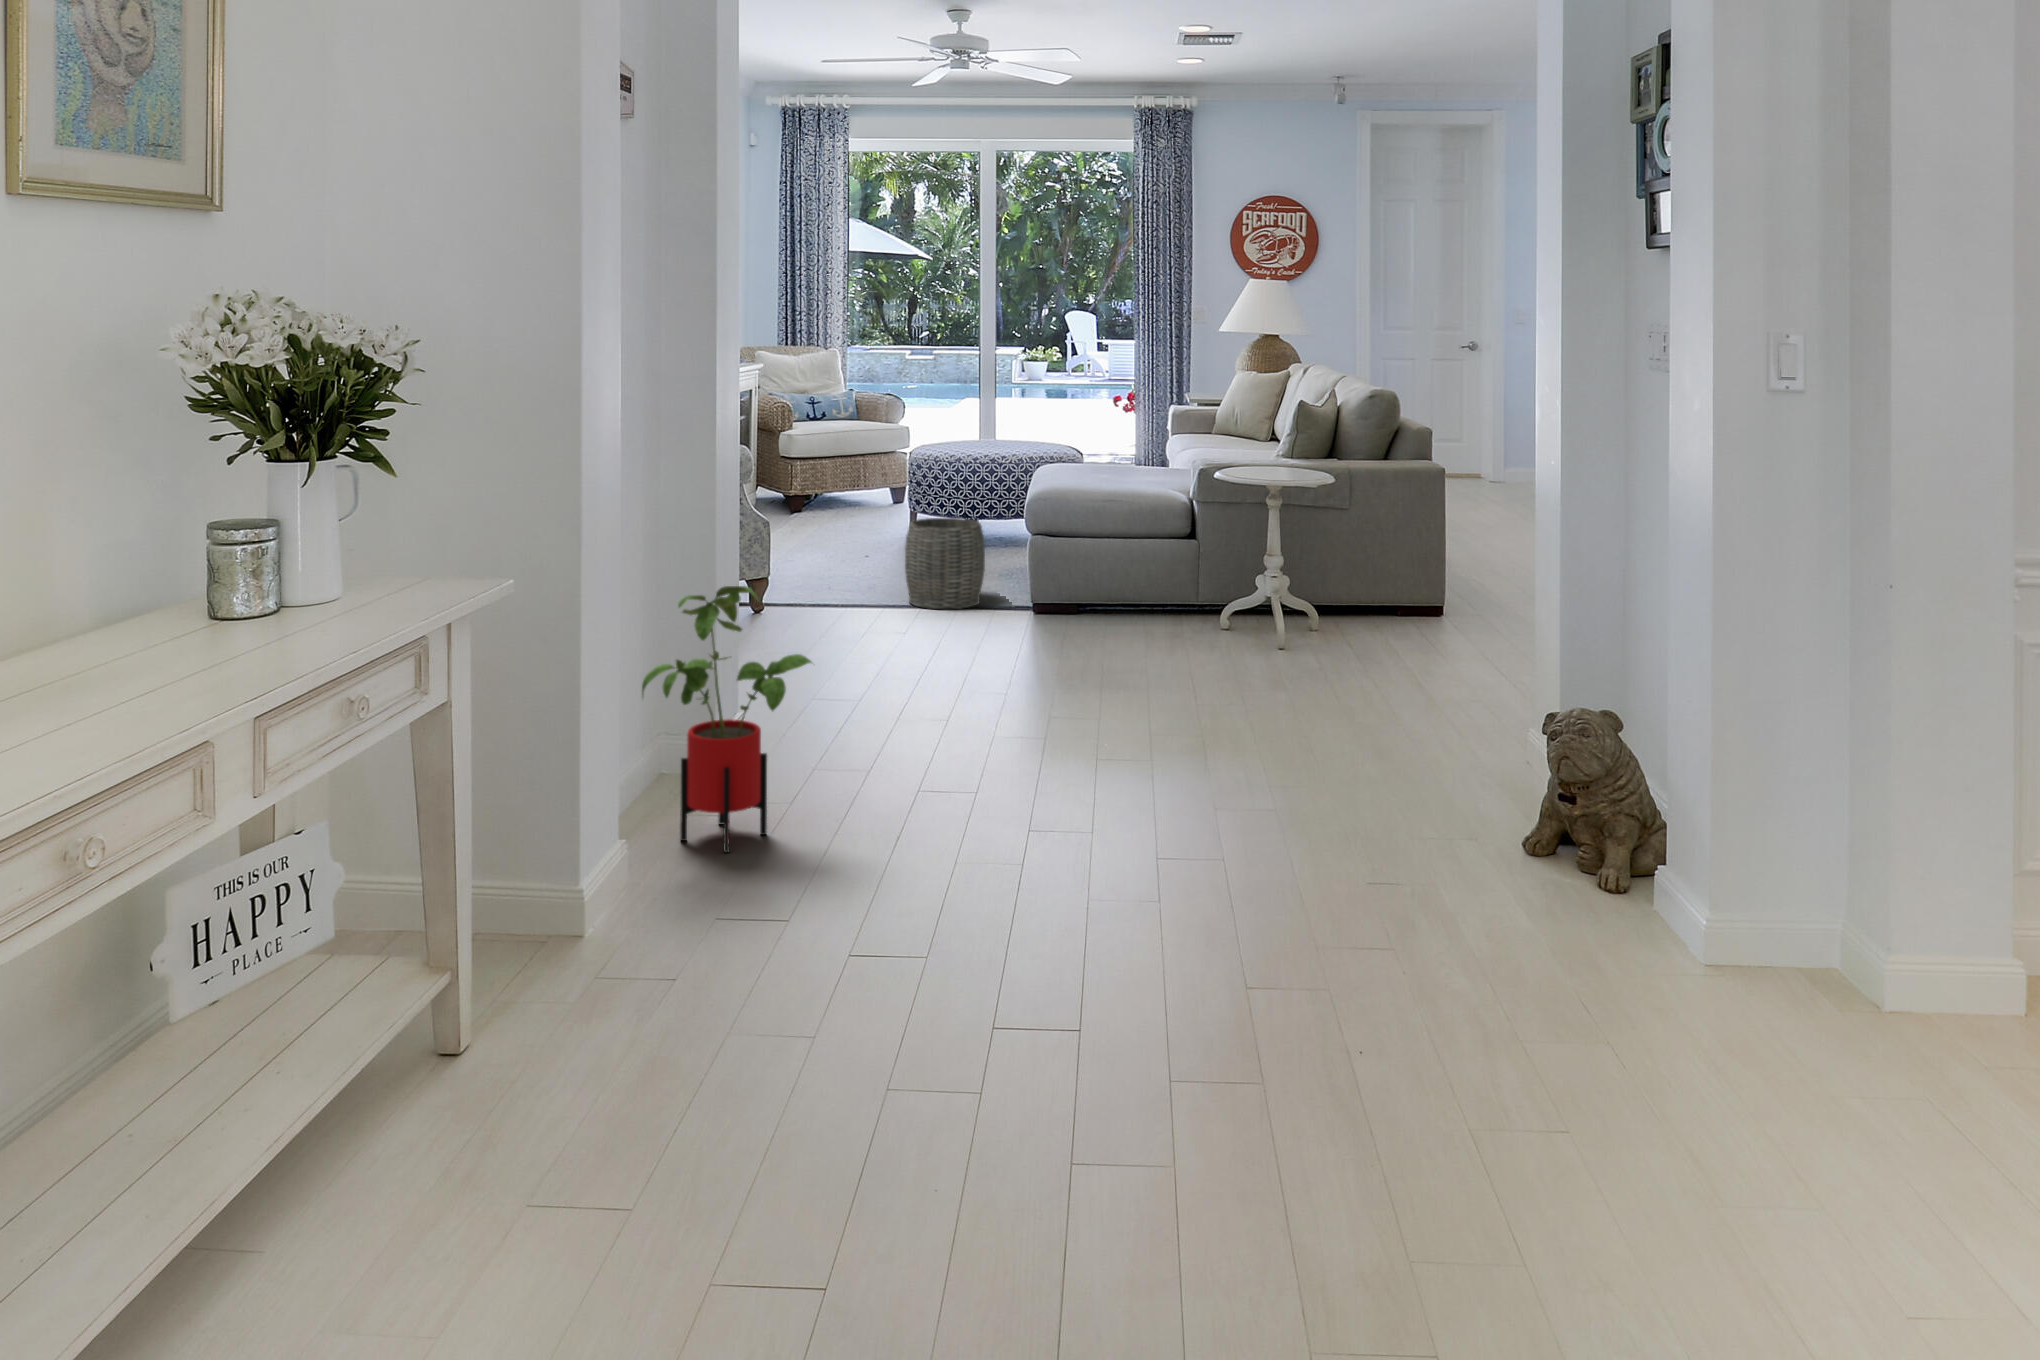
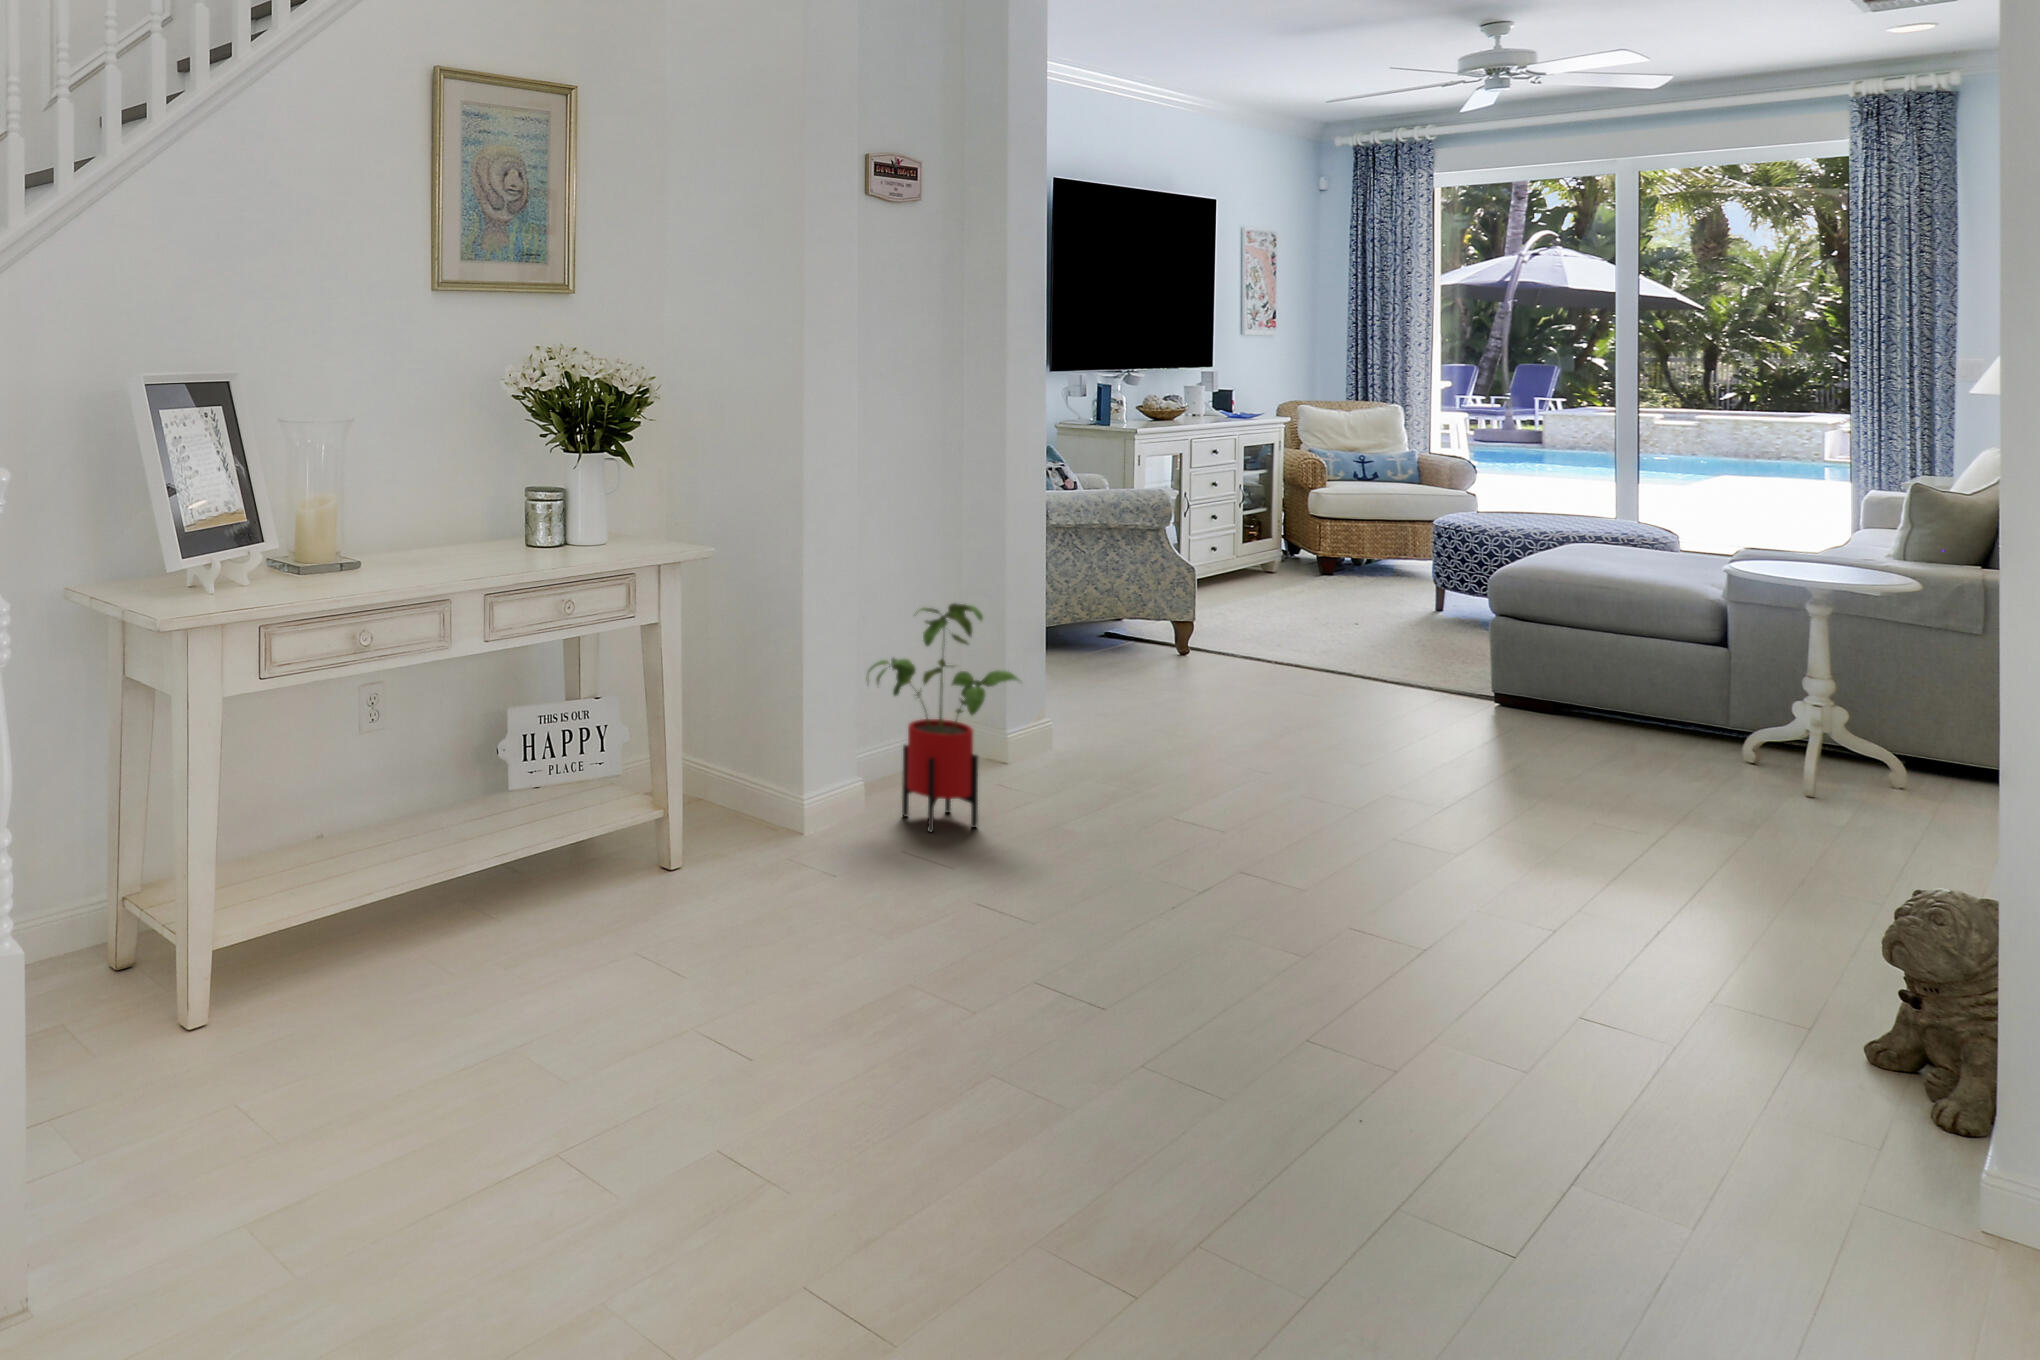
woven basket: present [905,518,985,609] -> none [1337,588,1437,690]

